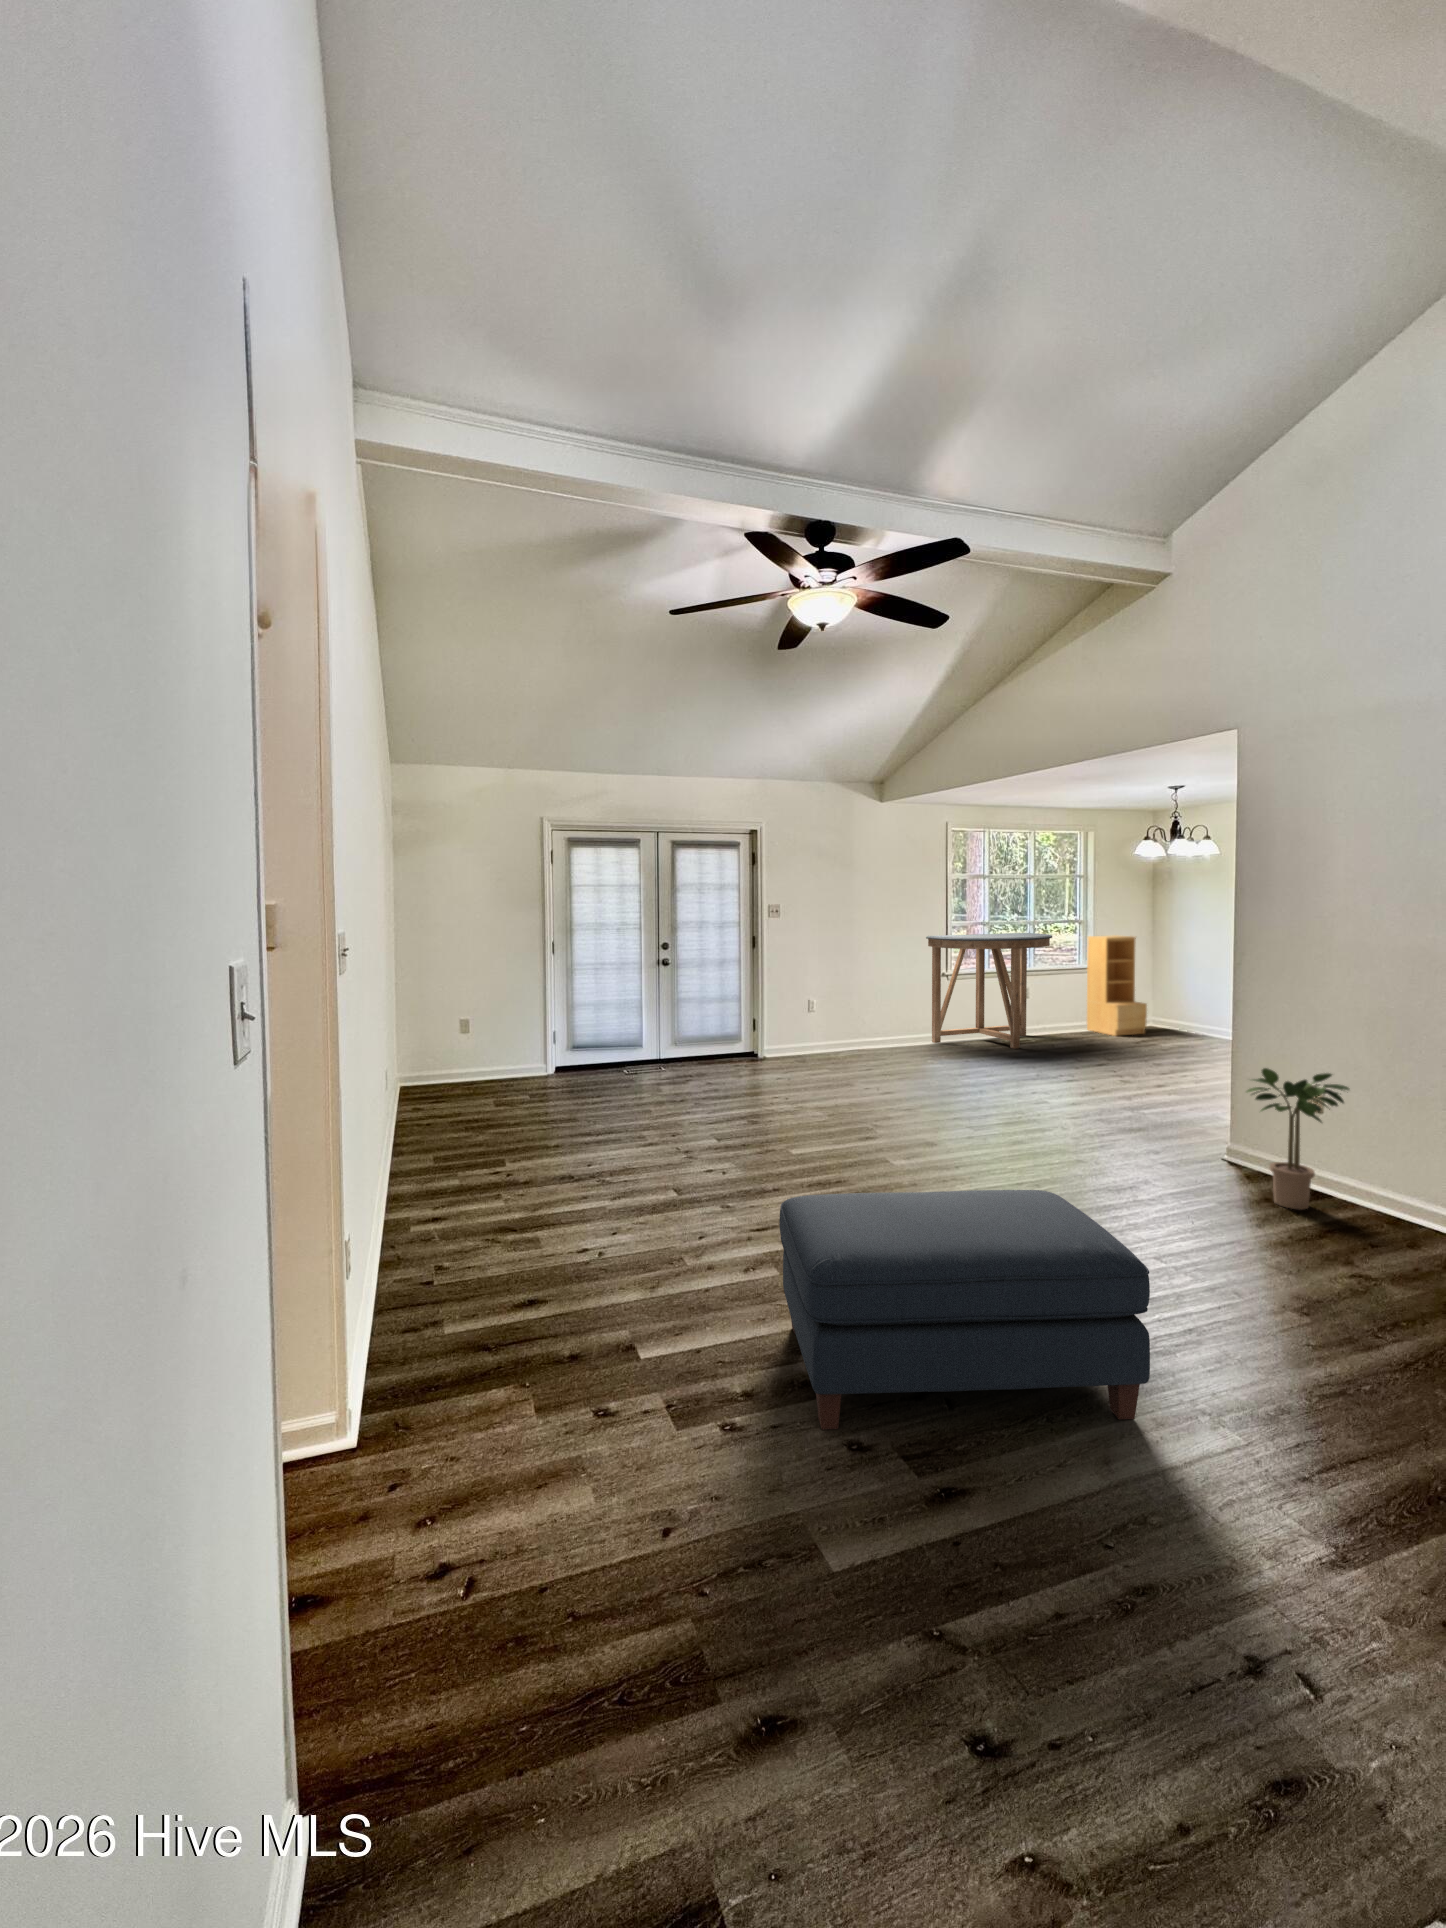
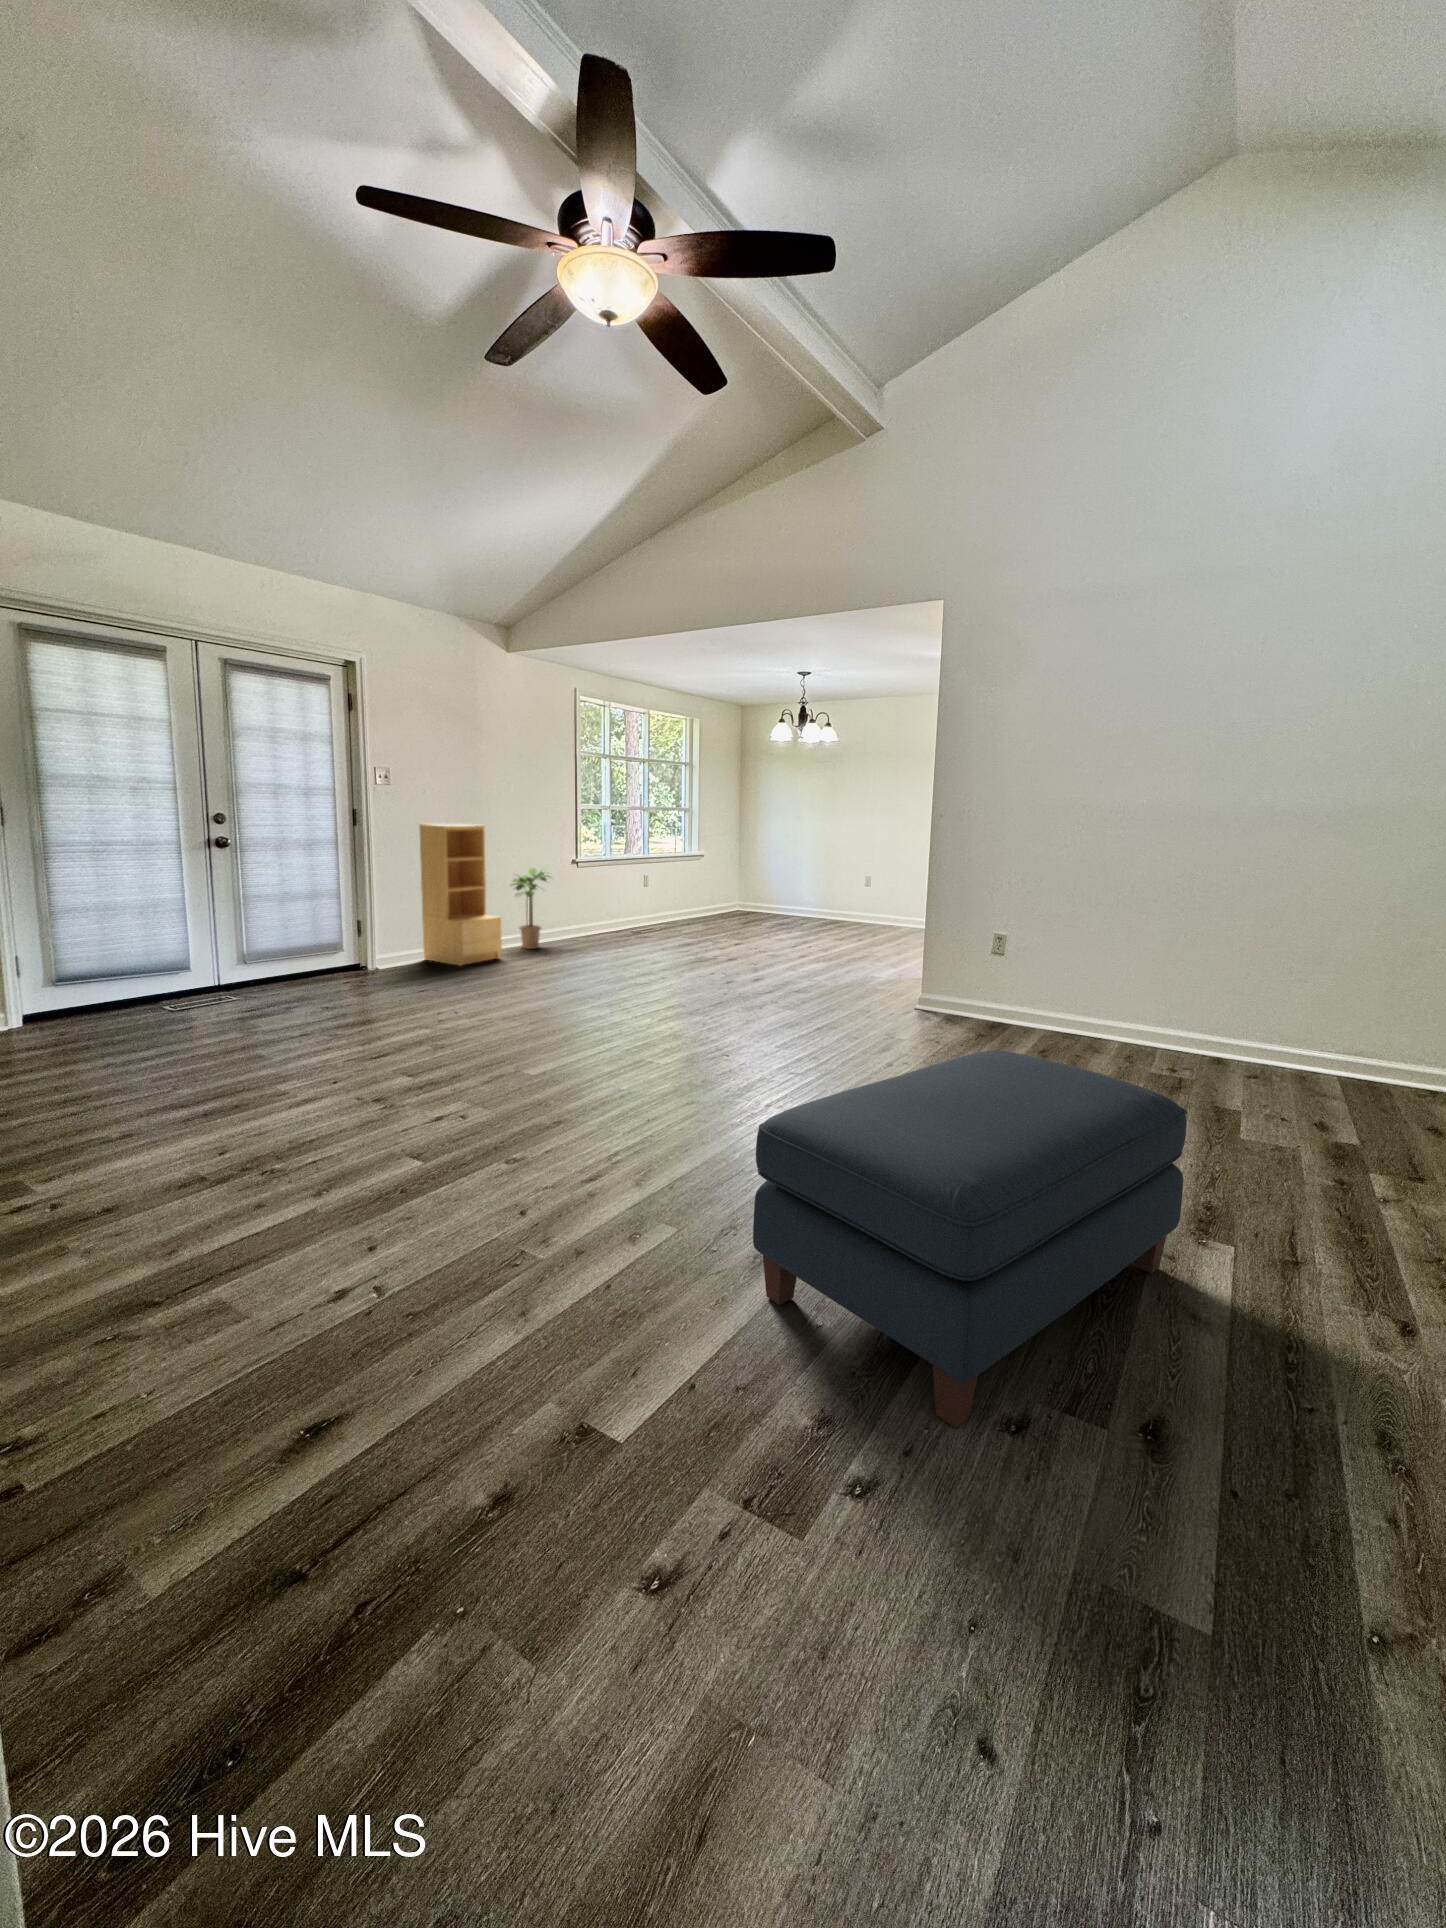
console table: present [926,933,1052,1049] -> none [556,818,678,938]
bookshelf: present [1087,935,1147,1036] -> present [419,824,502,966]
potted plant: present [1247,1068,1349,1210] -> present [512,868,551,949]

